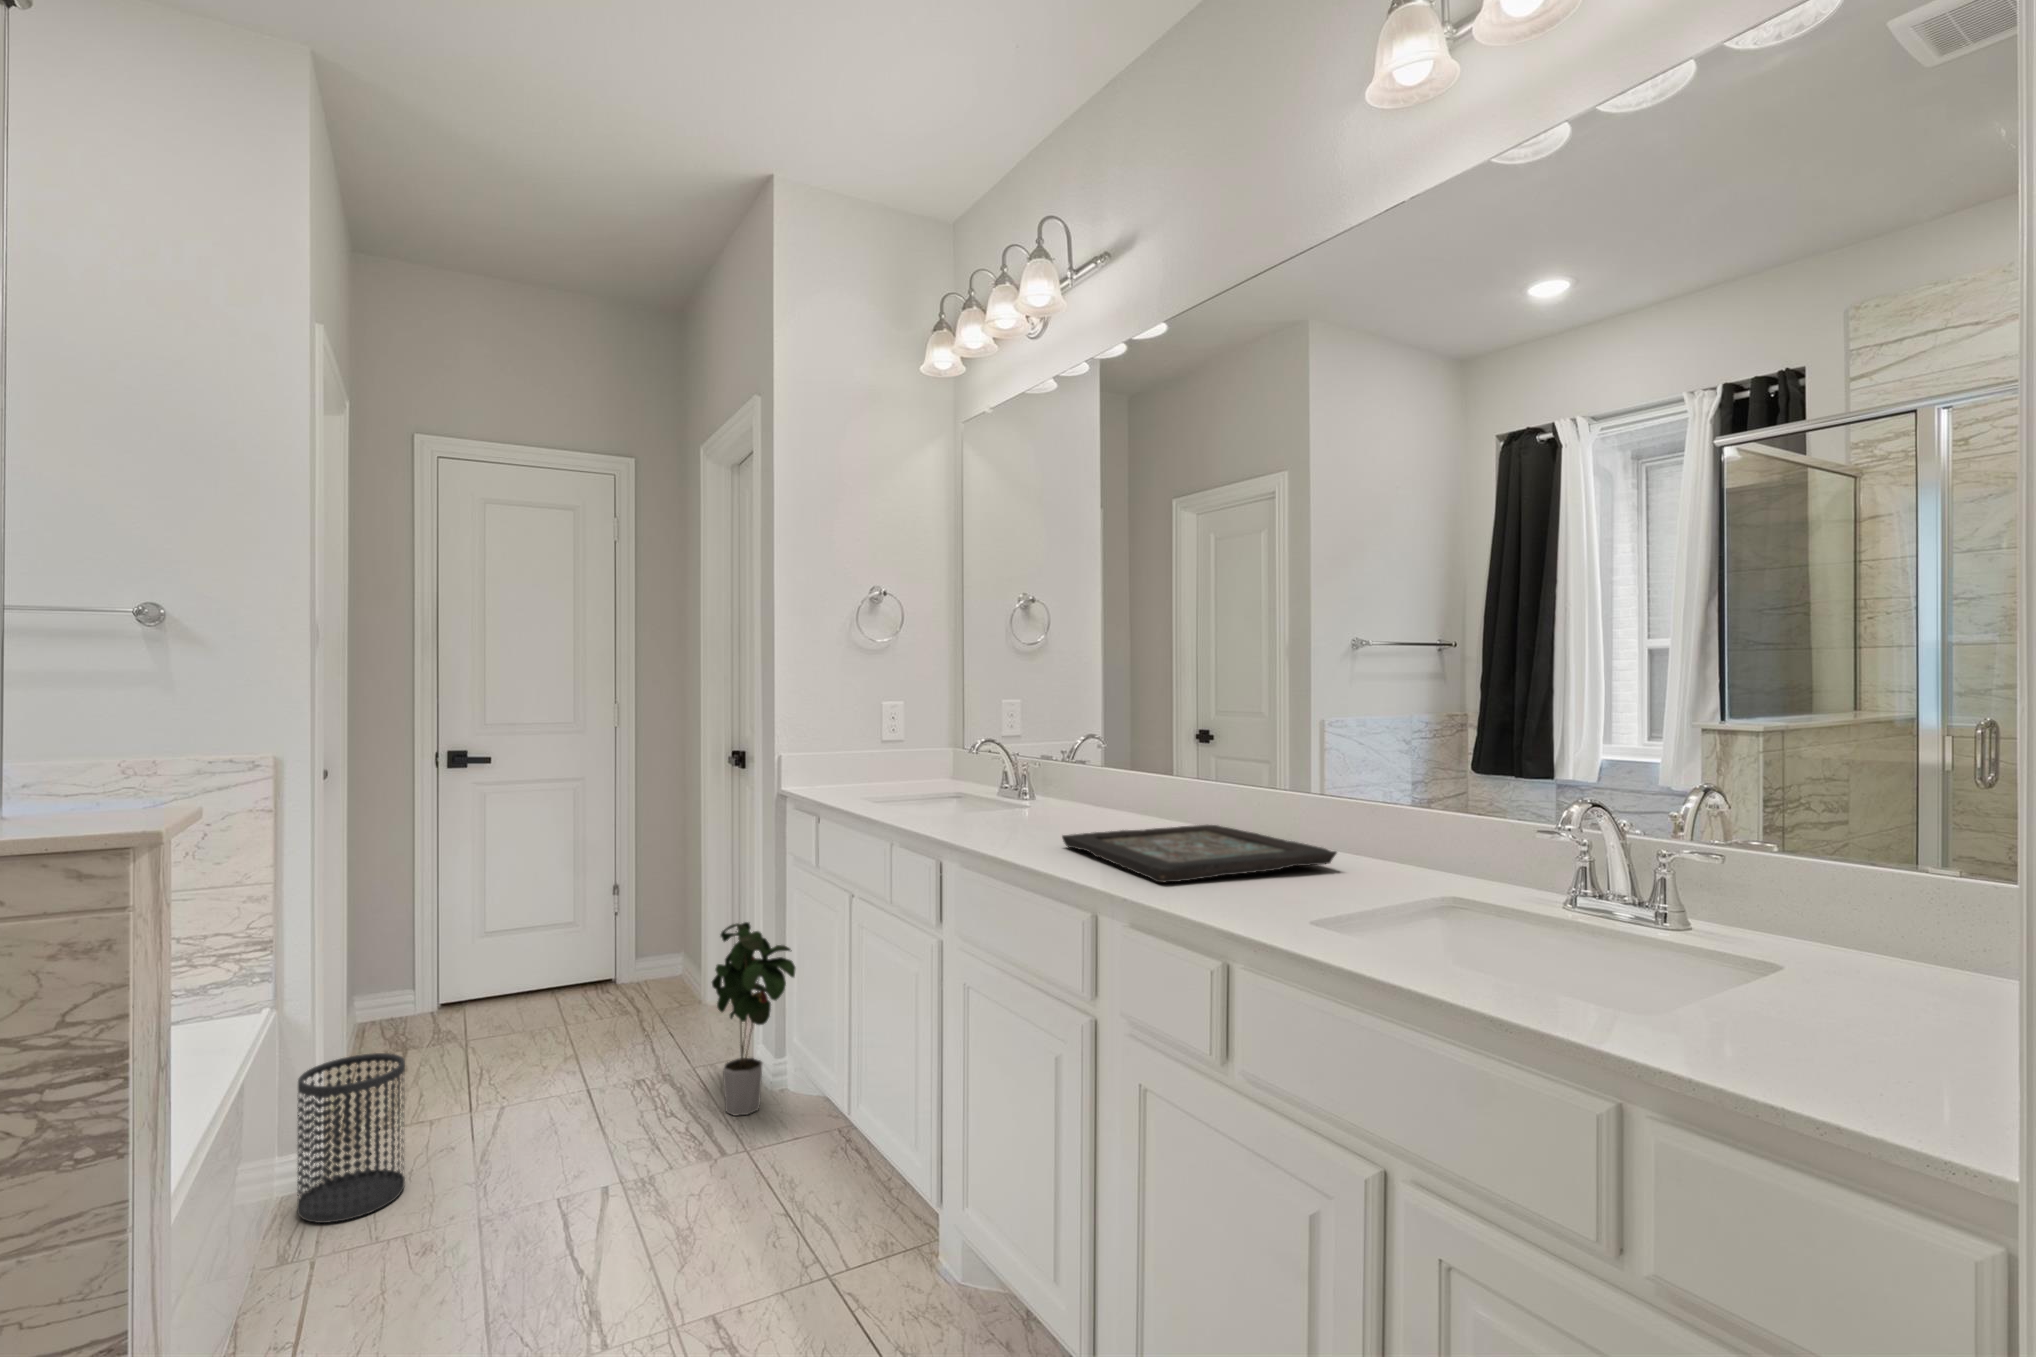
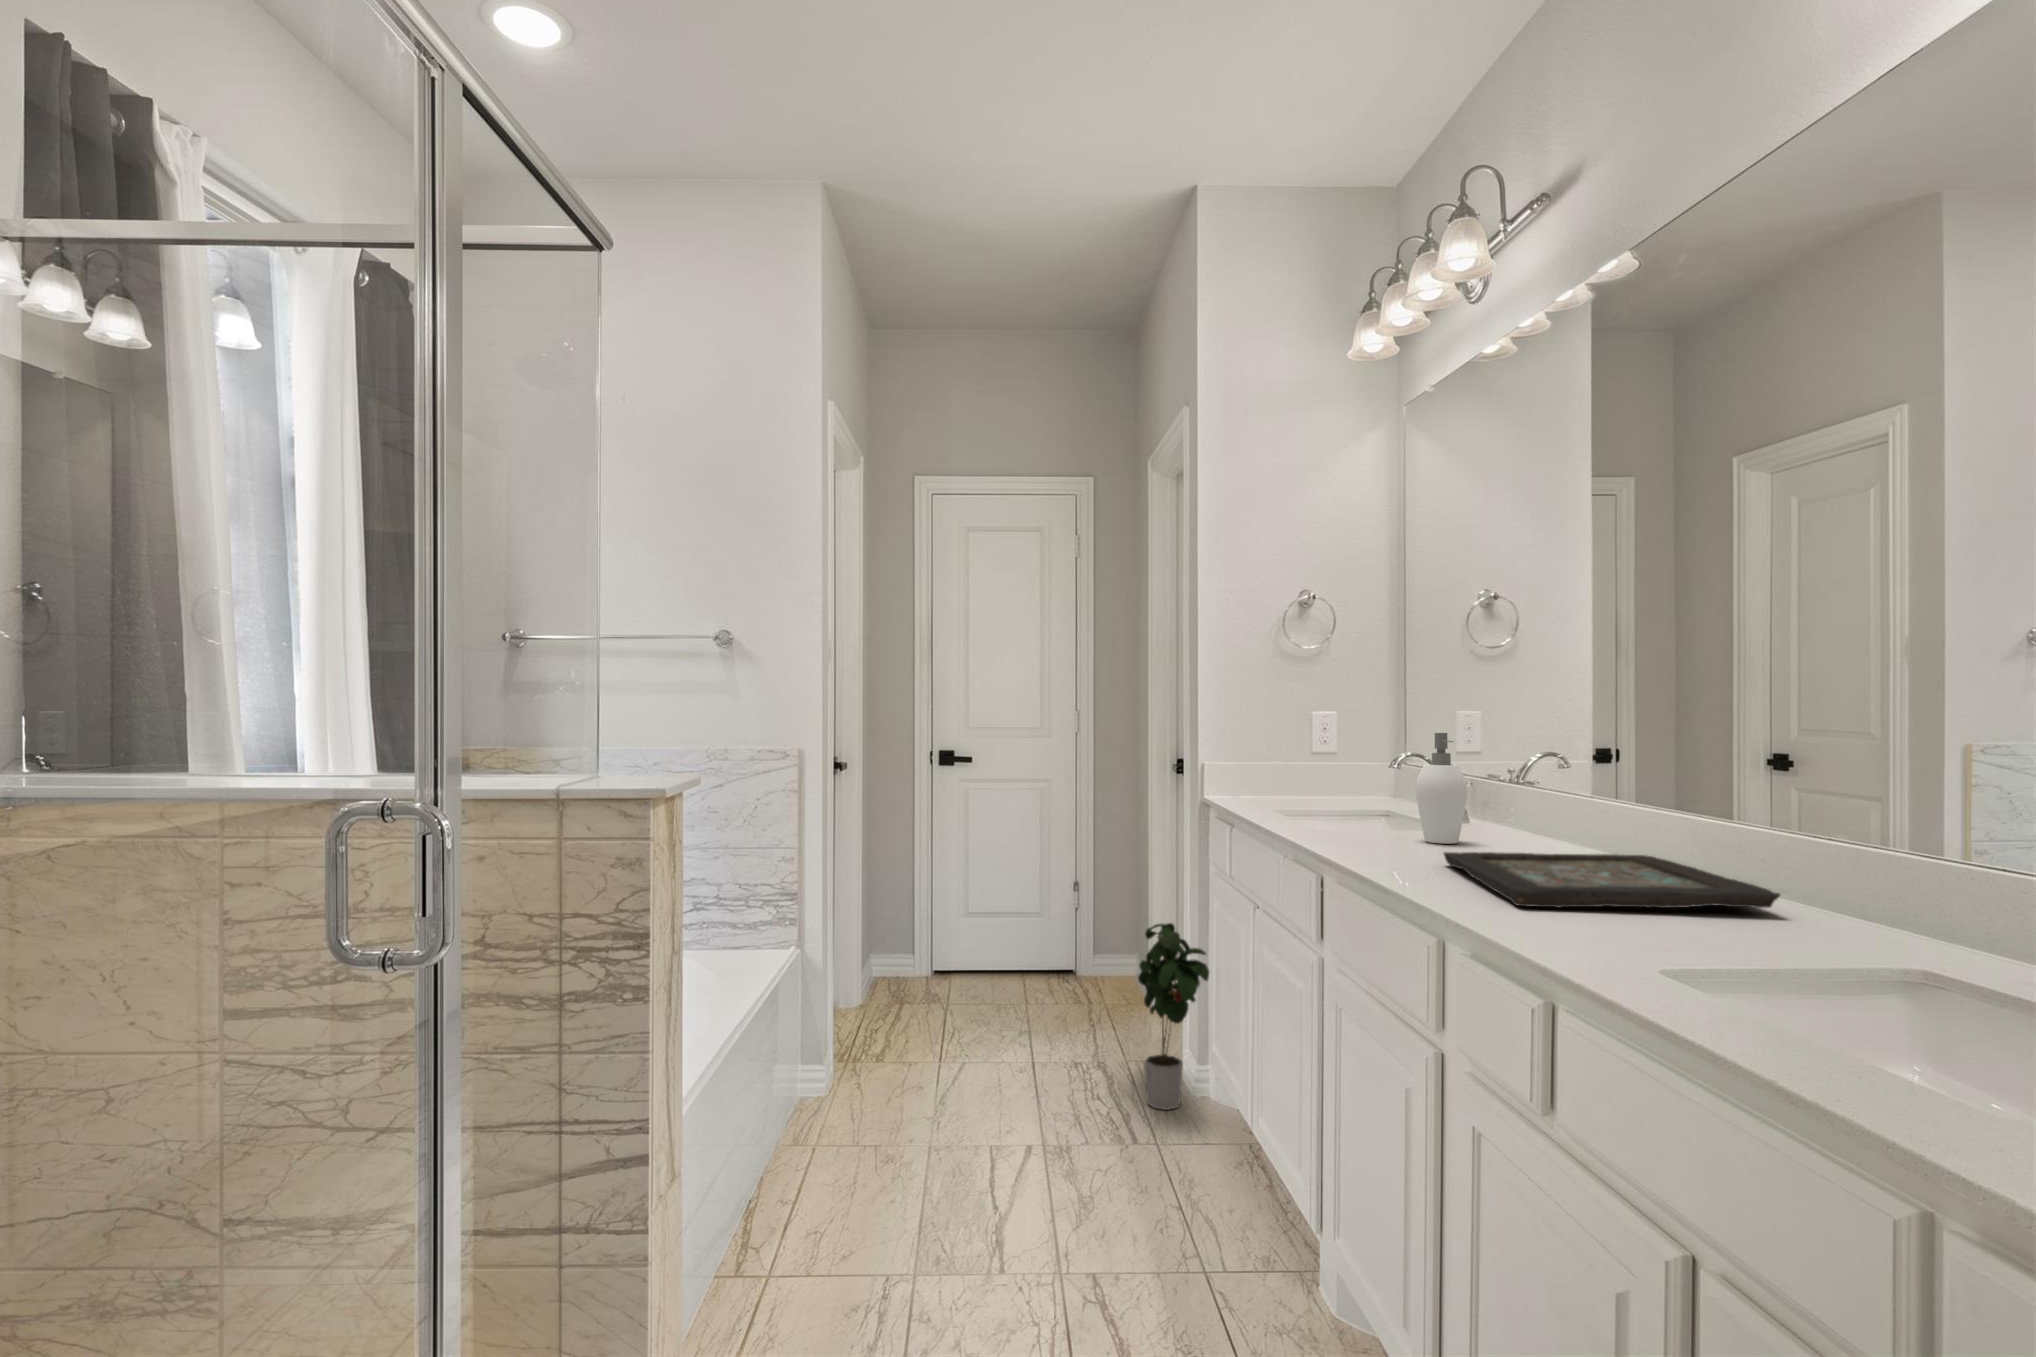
soap dispenser: none [1015,724,1059,825] -> present [1416,733,1467,844]
wastebasket: present [297,1053,405,1223] -> none [809,994,883,1125]

